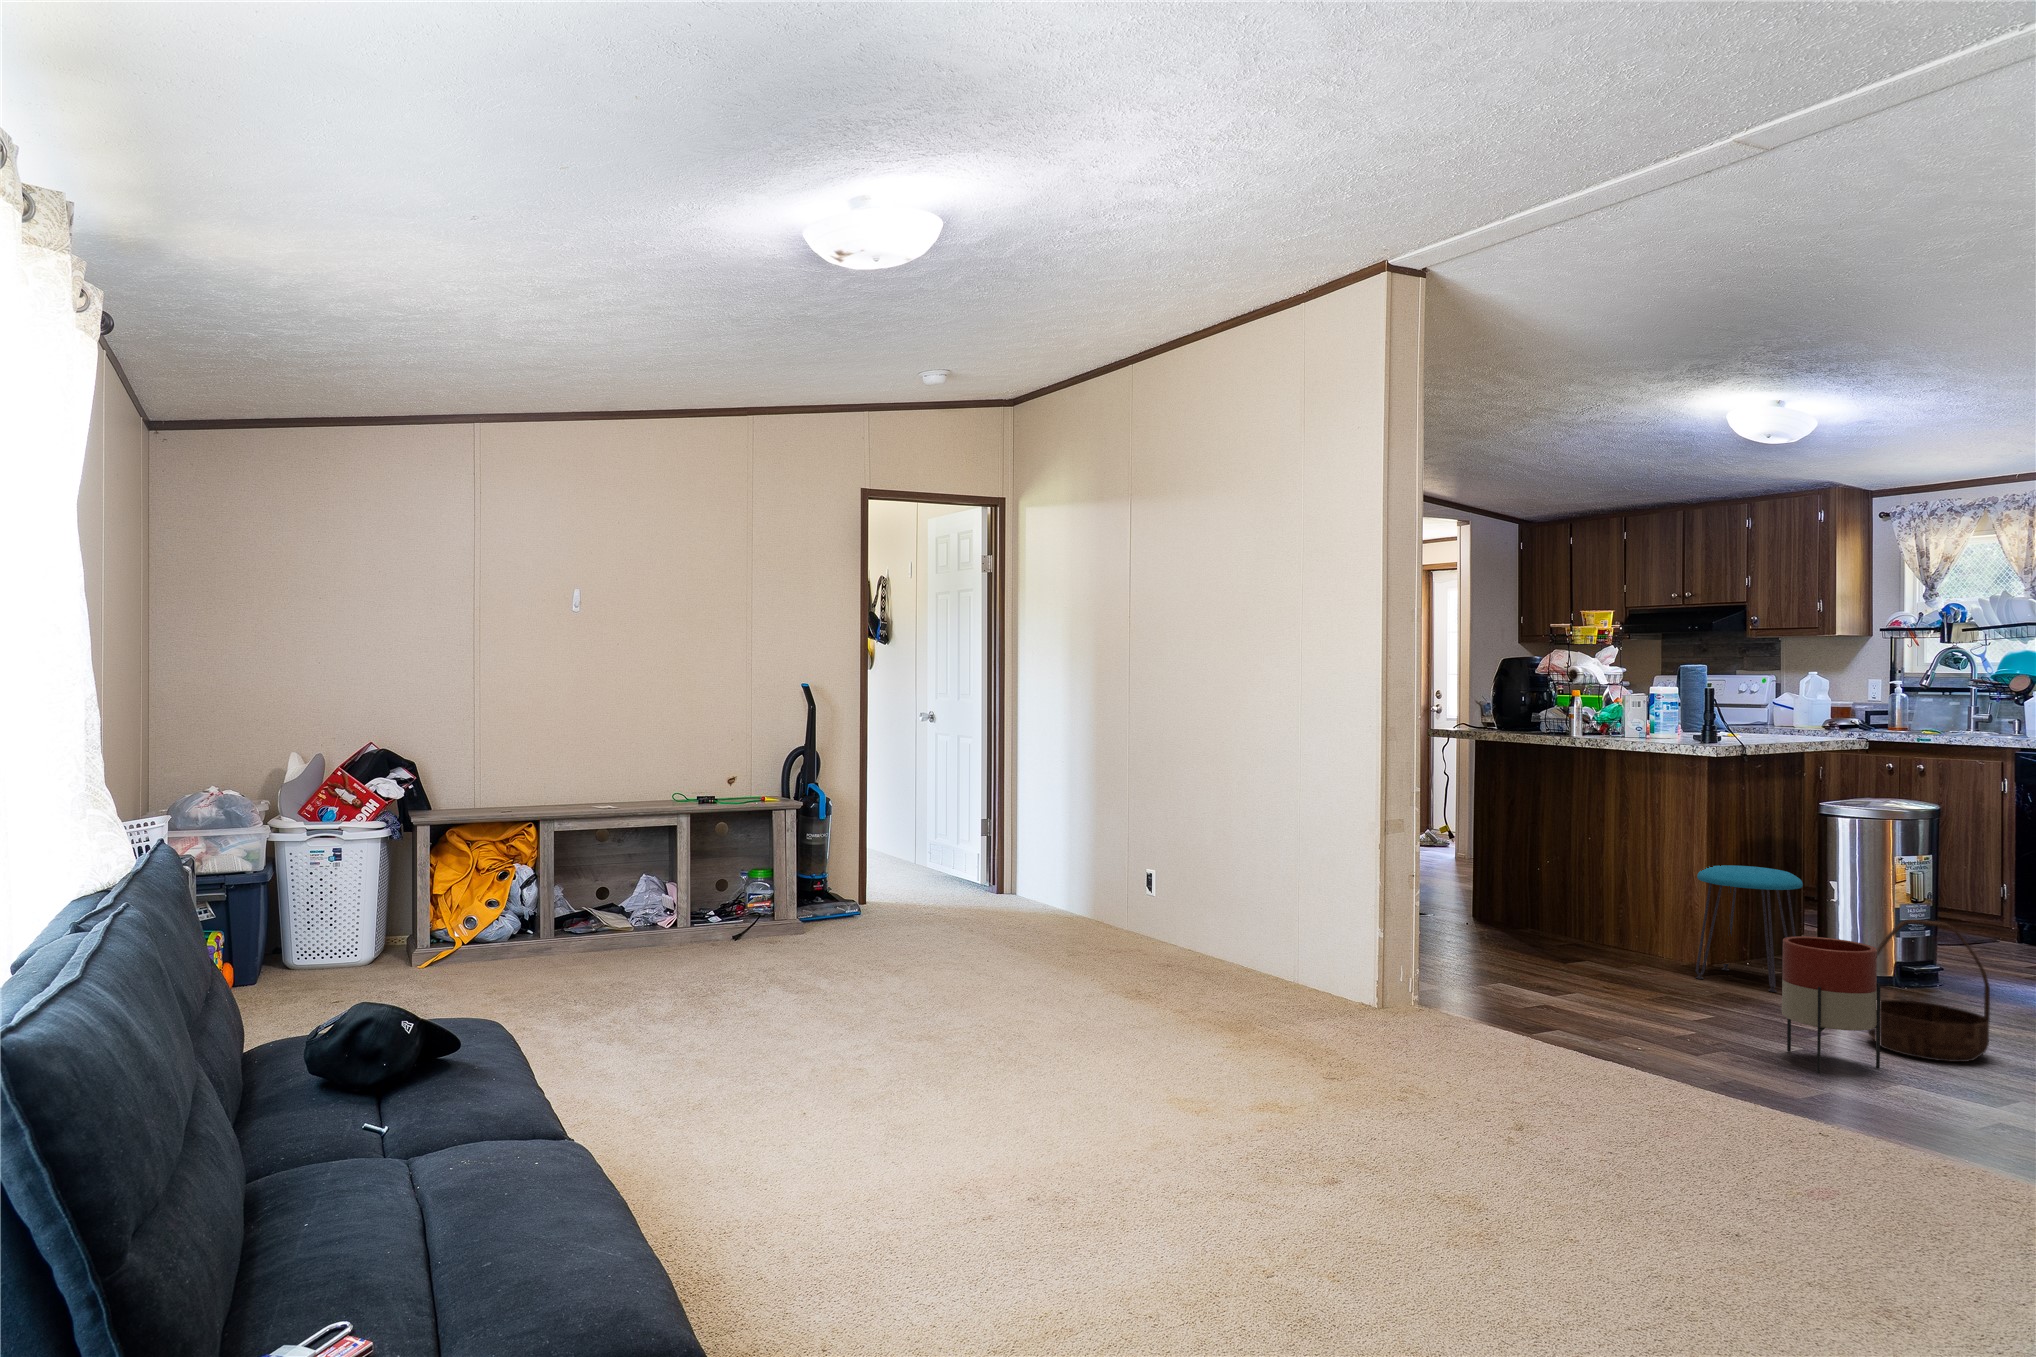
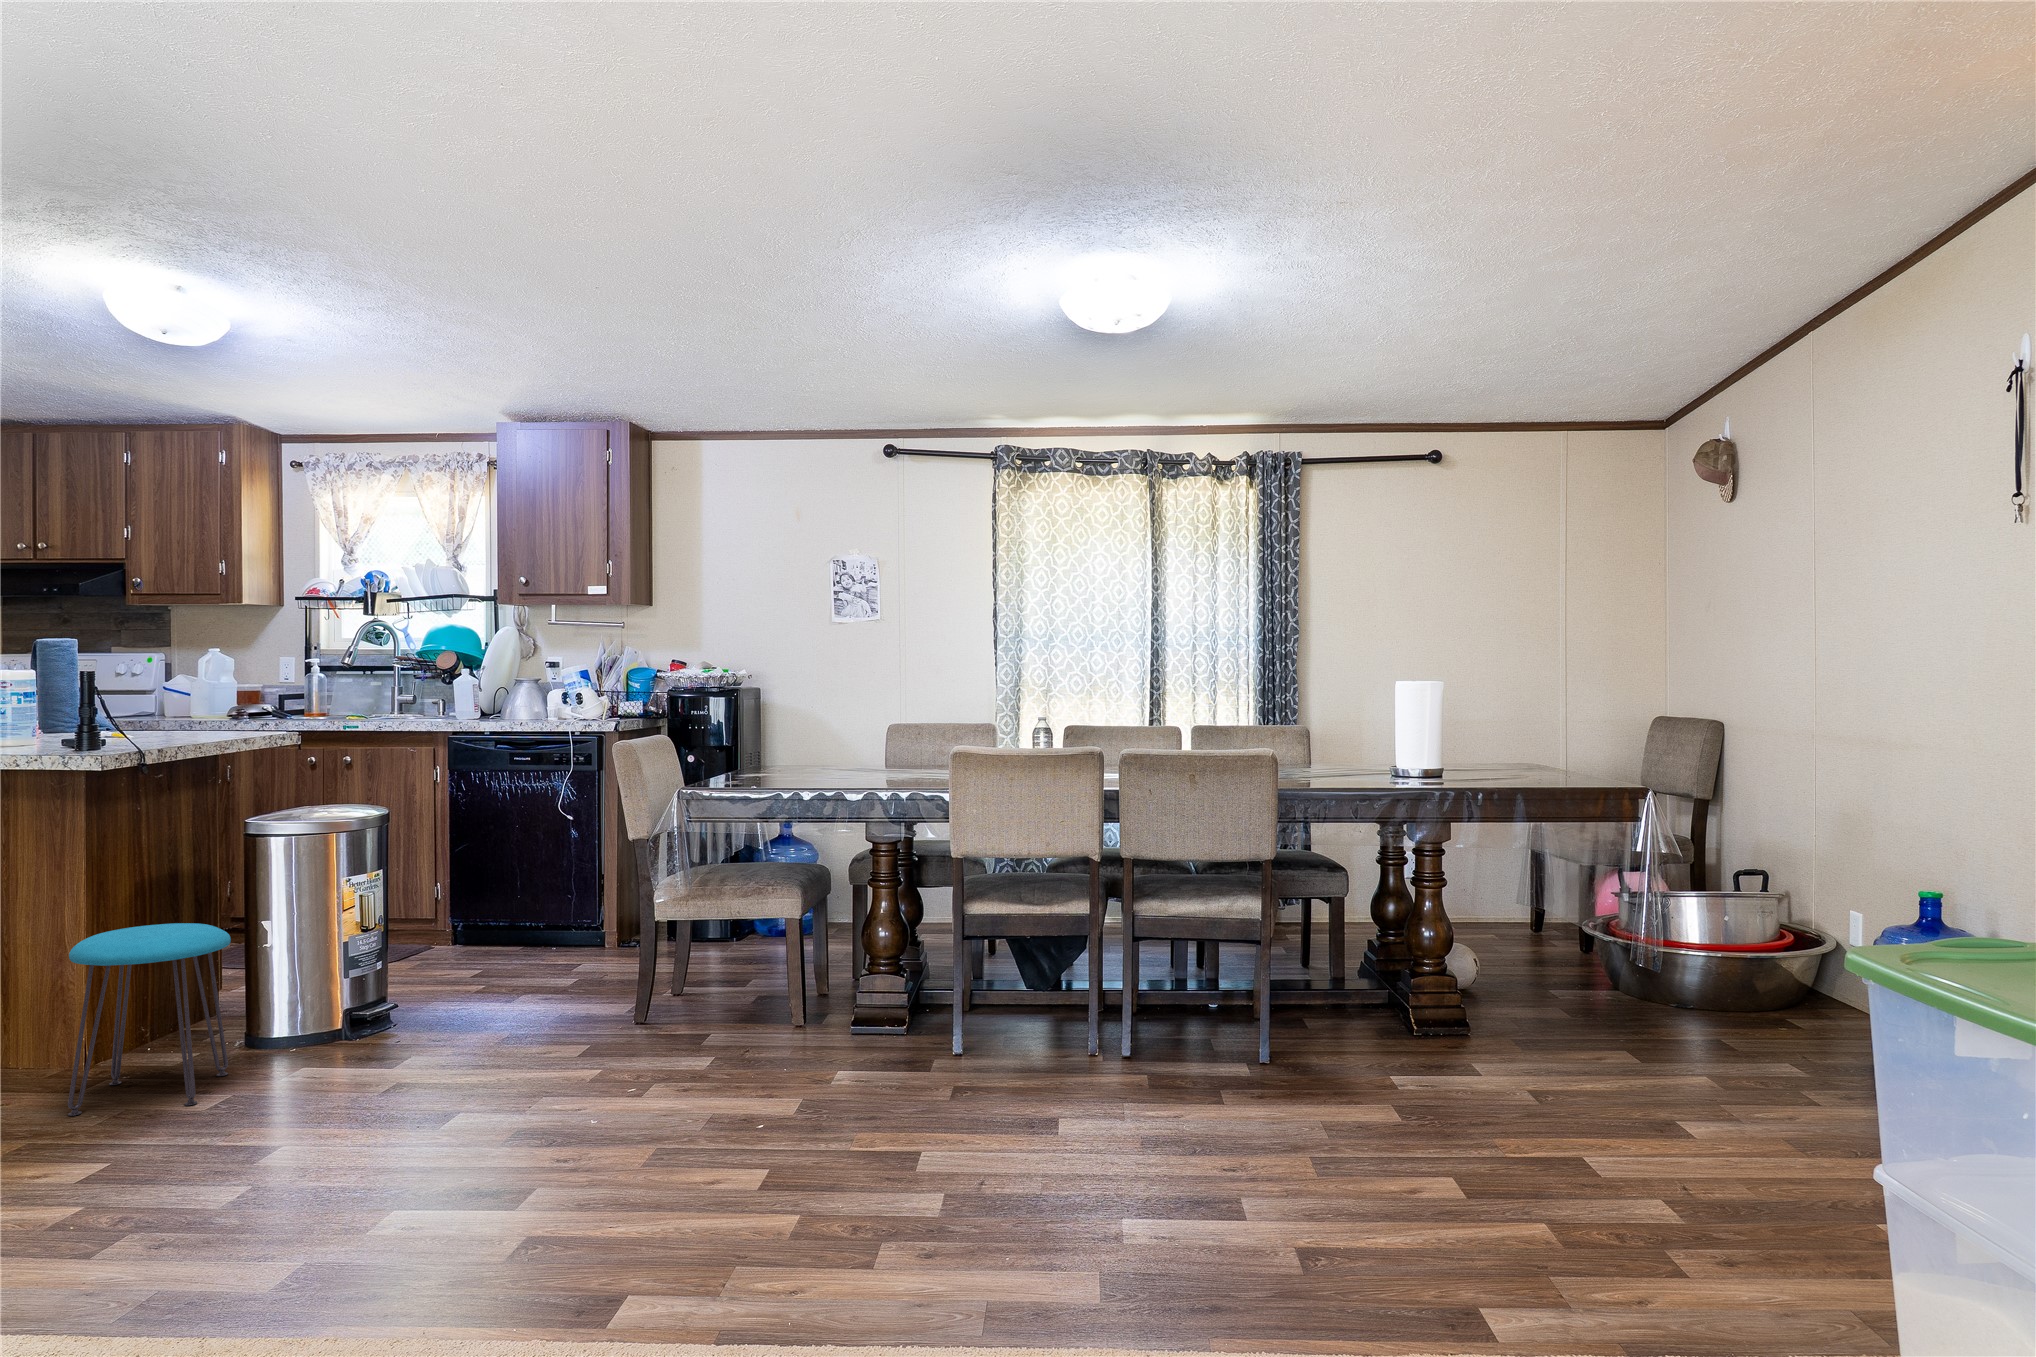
basket: present [1868,919,1990,1062] -> none [333,969,480,1164]
planter: present [1782,936,1880,1073] -> none [224,1031,364,1254]

